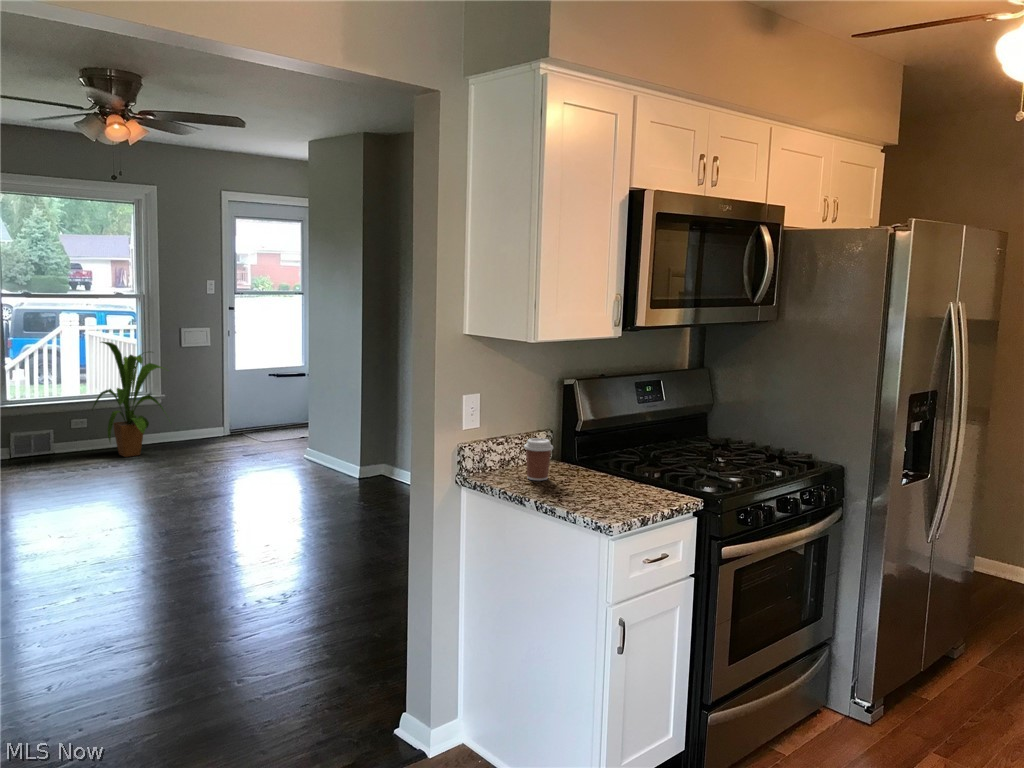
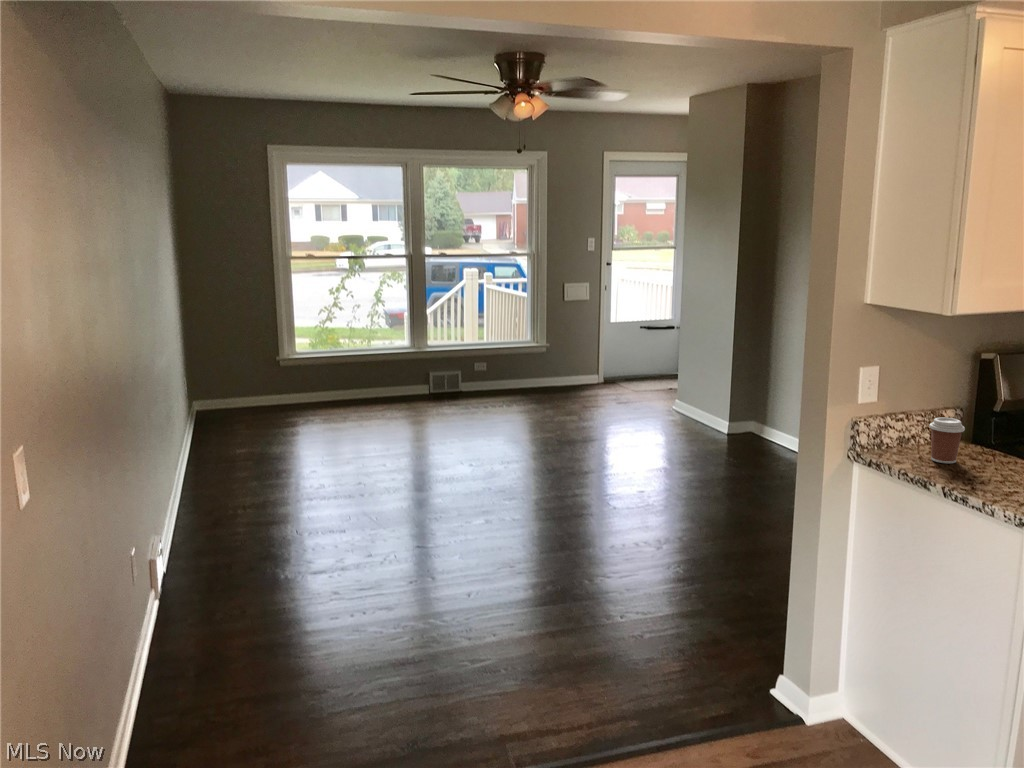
house plant: present [93,342,168,457] -> none [490,296,555,399]

